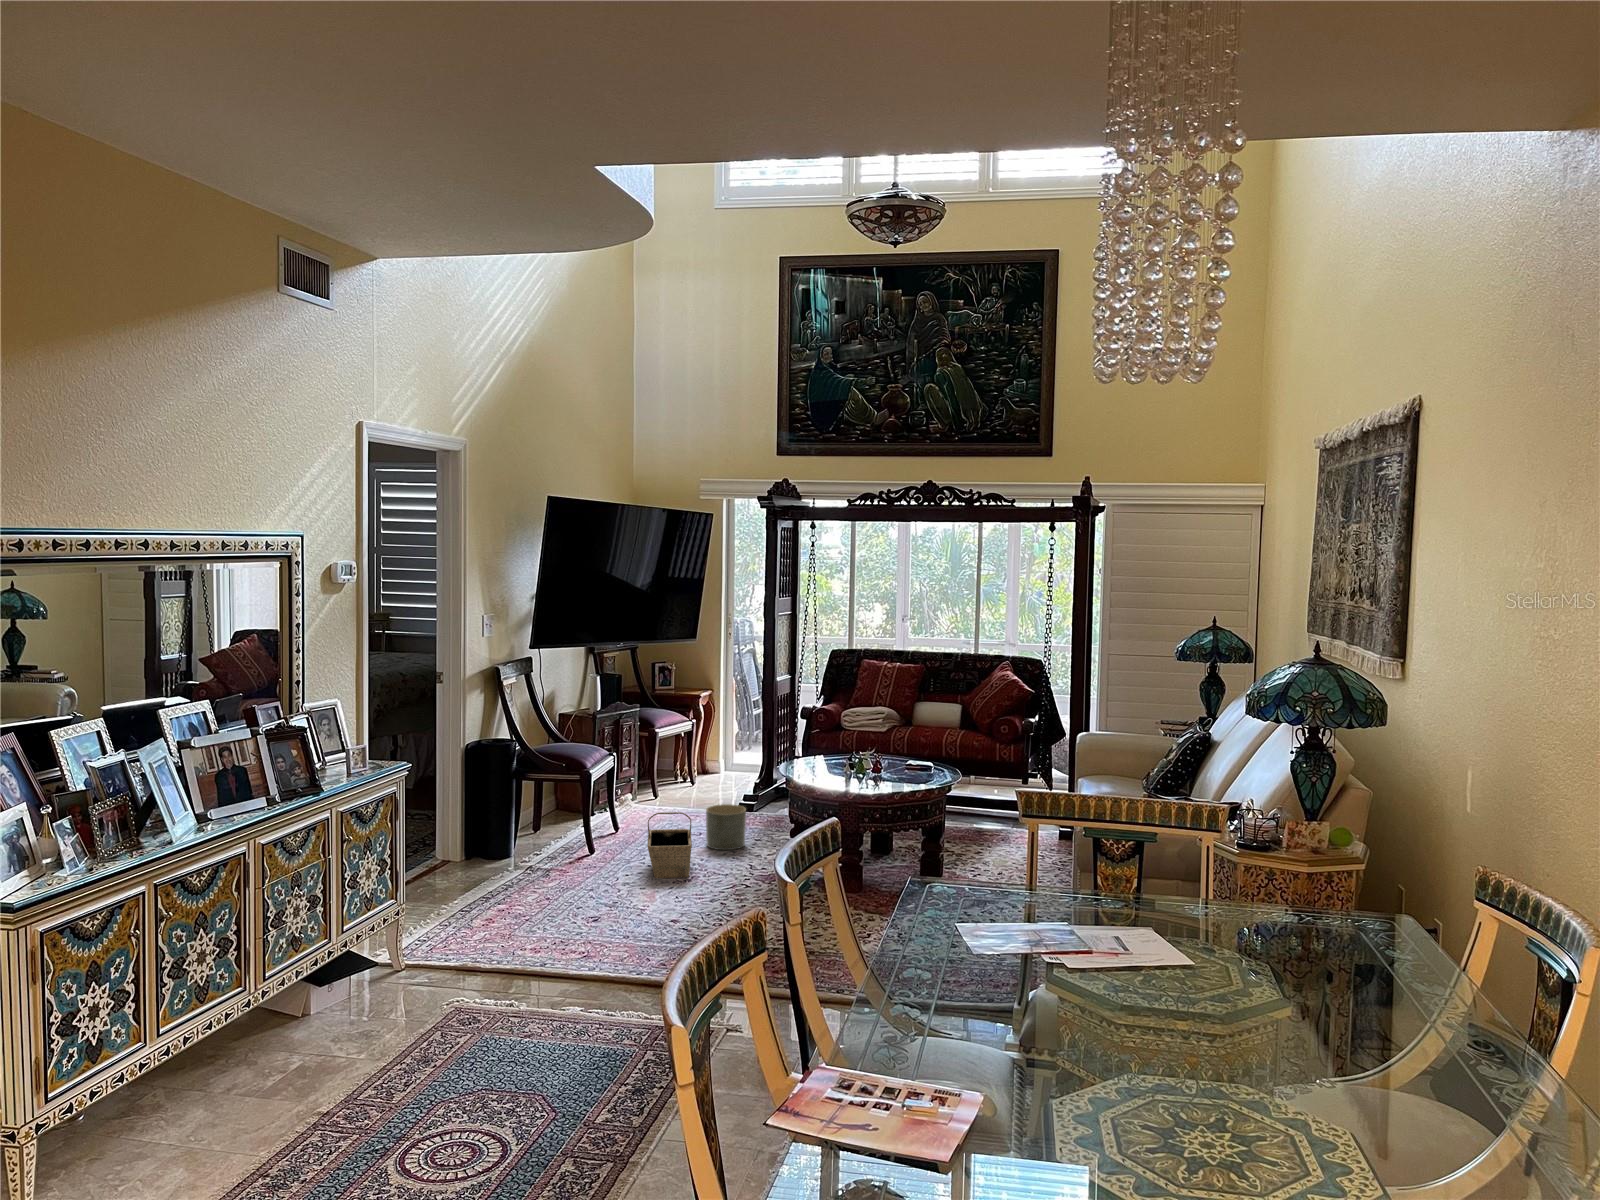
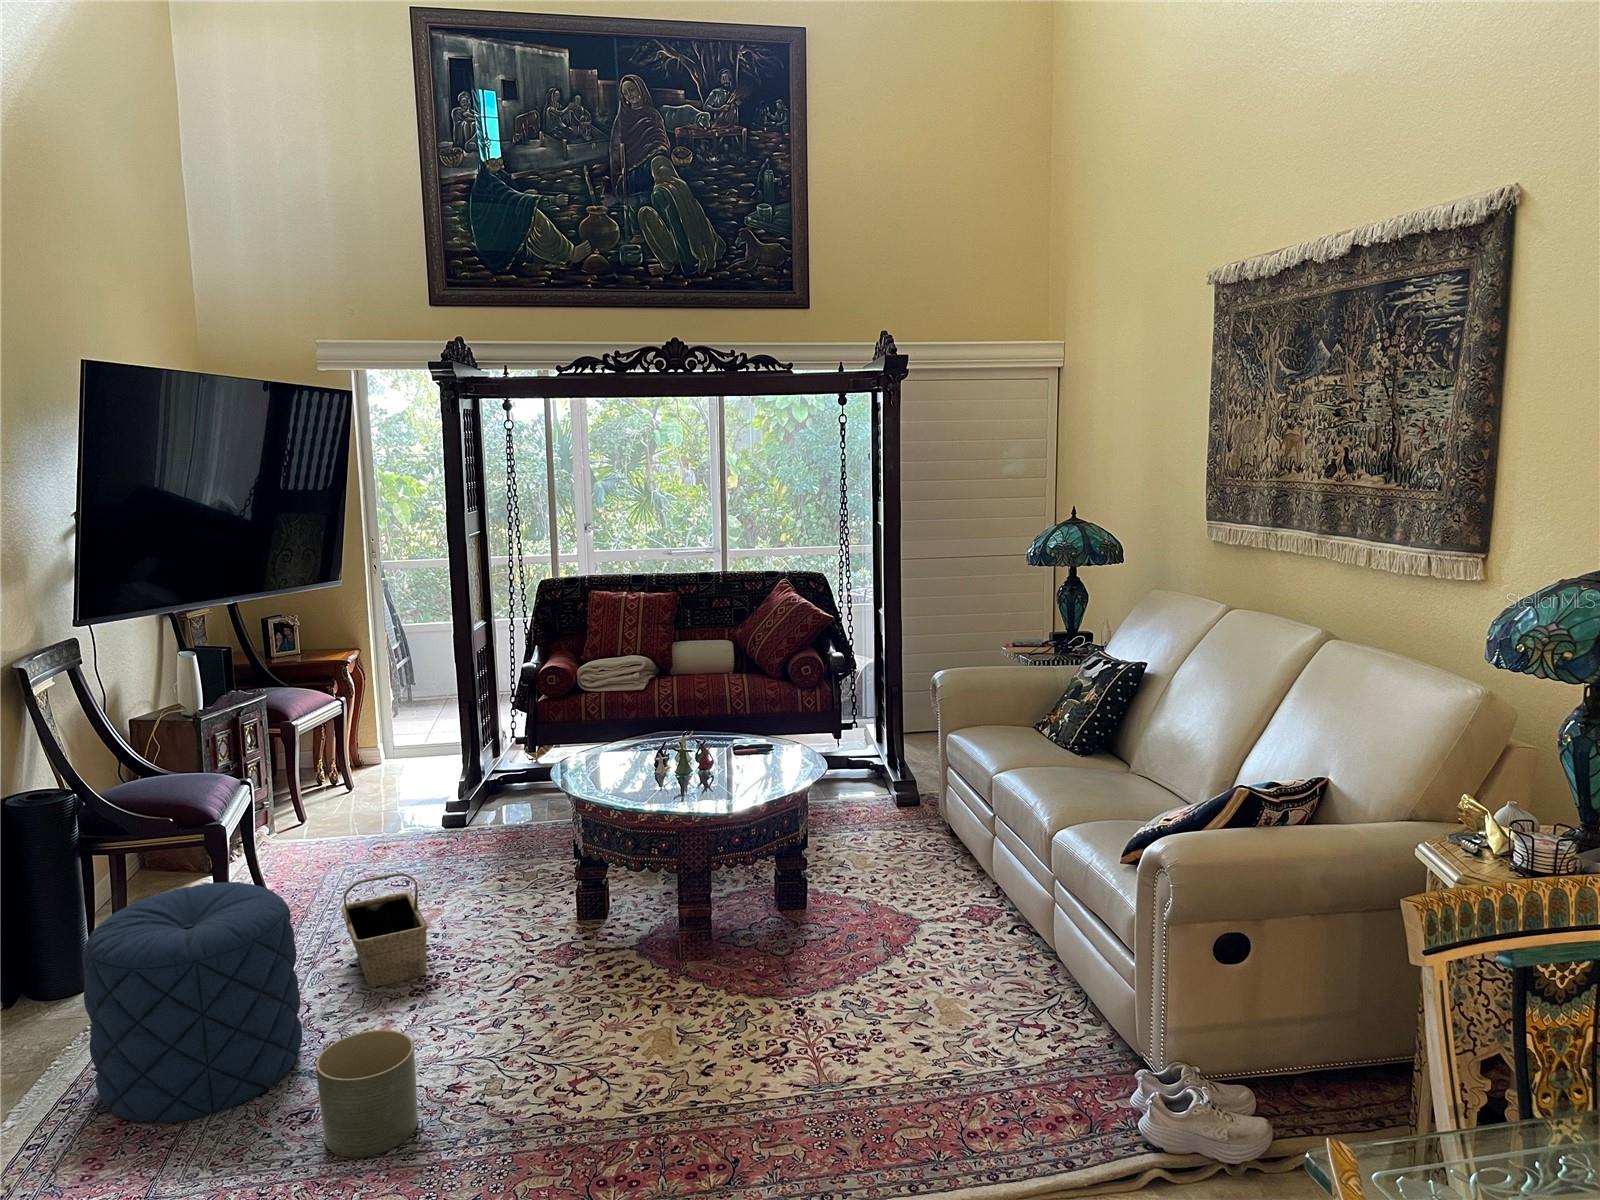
pouf: none [500,793,608,914] -> present [83,882,302,1123]
planter: present [706,804,746,850] -> present [316,1030,418,1157]

